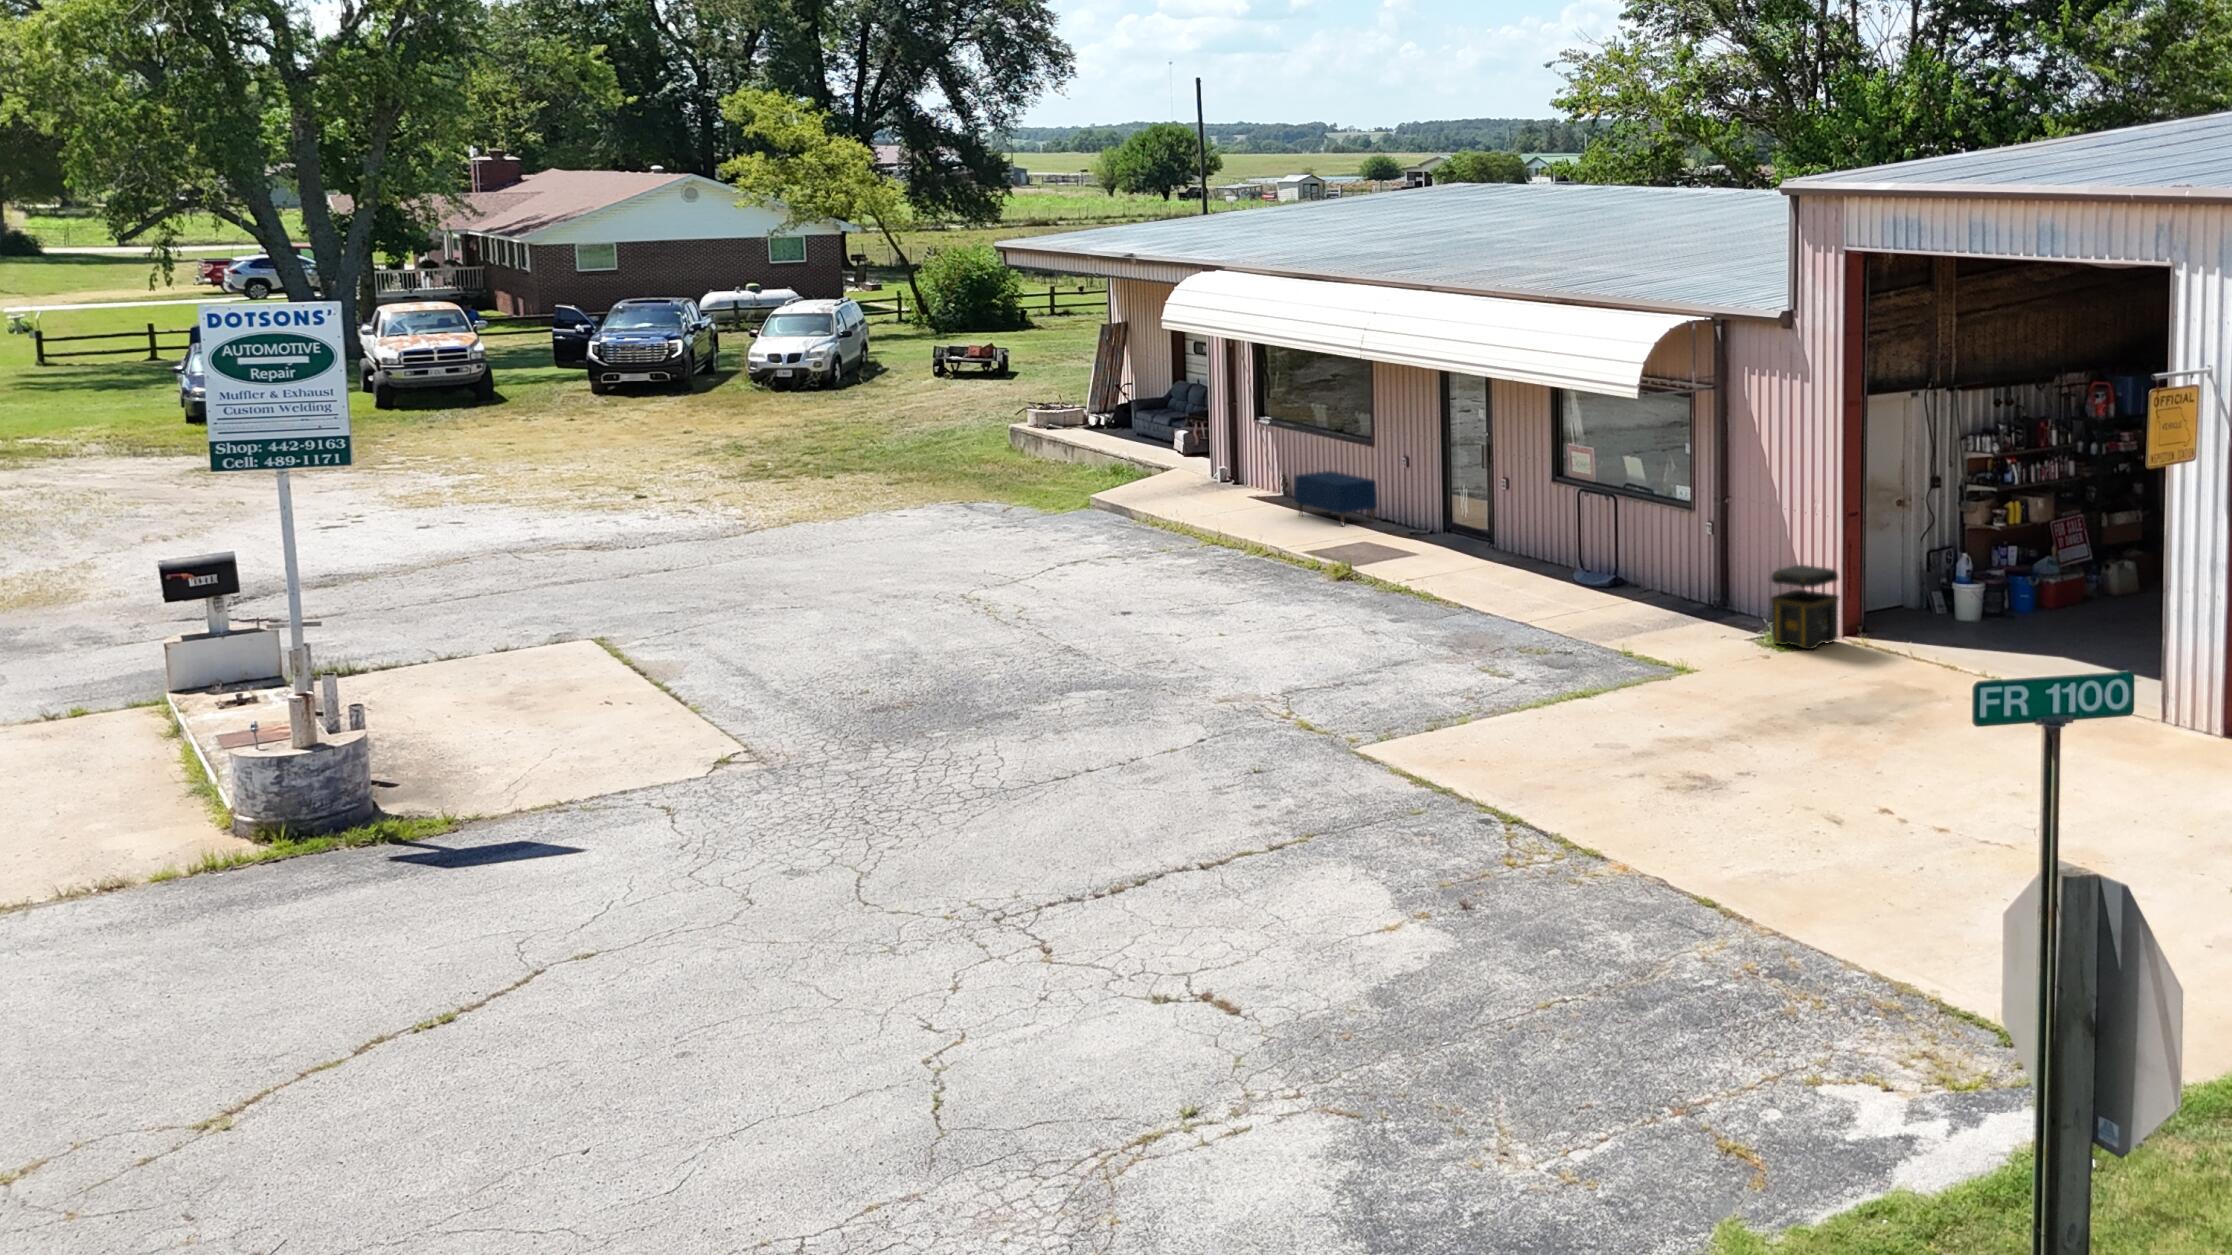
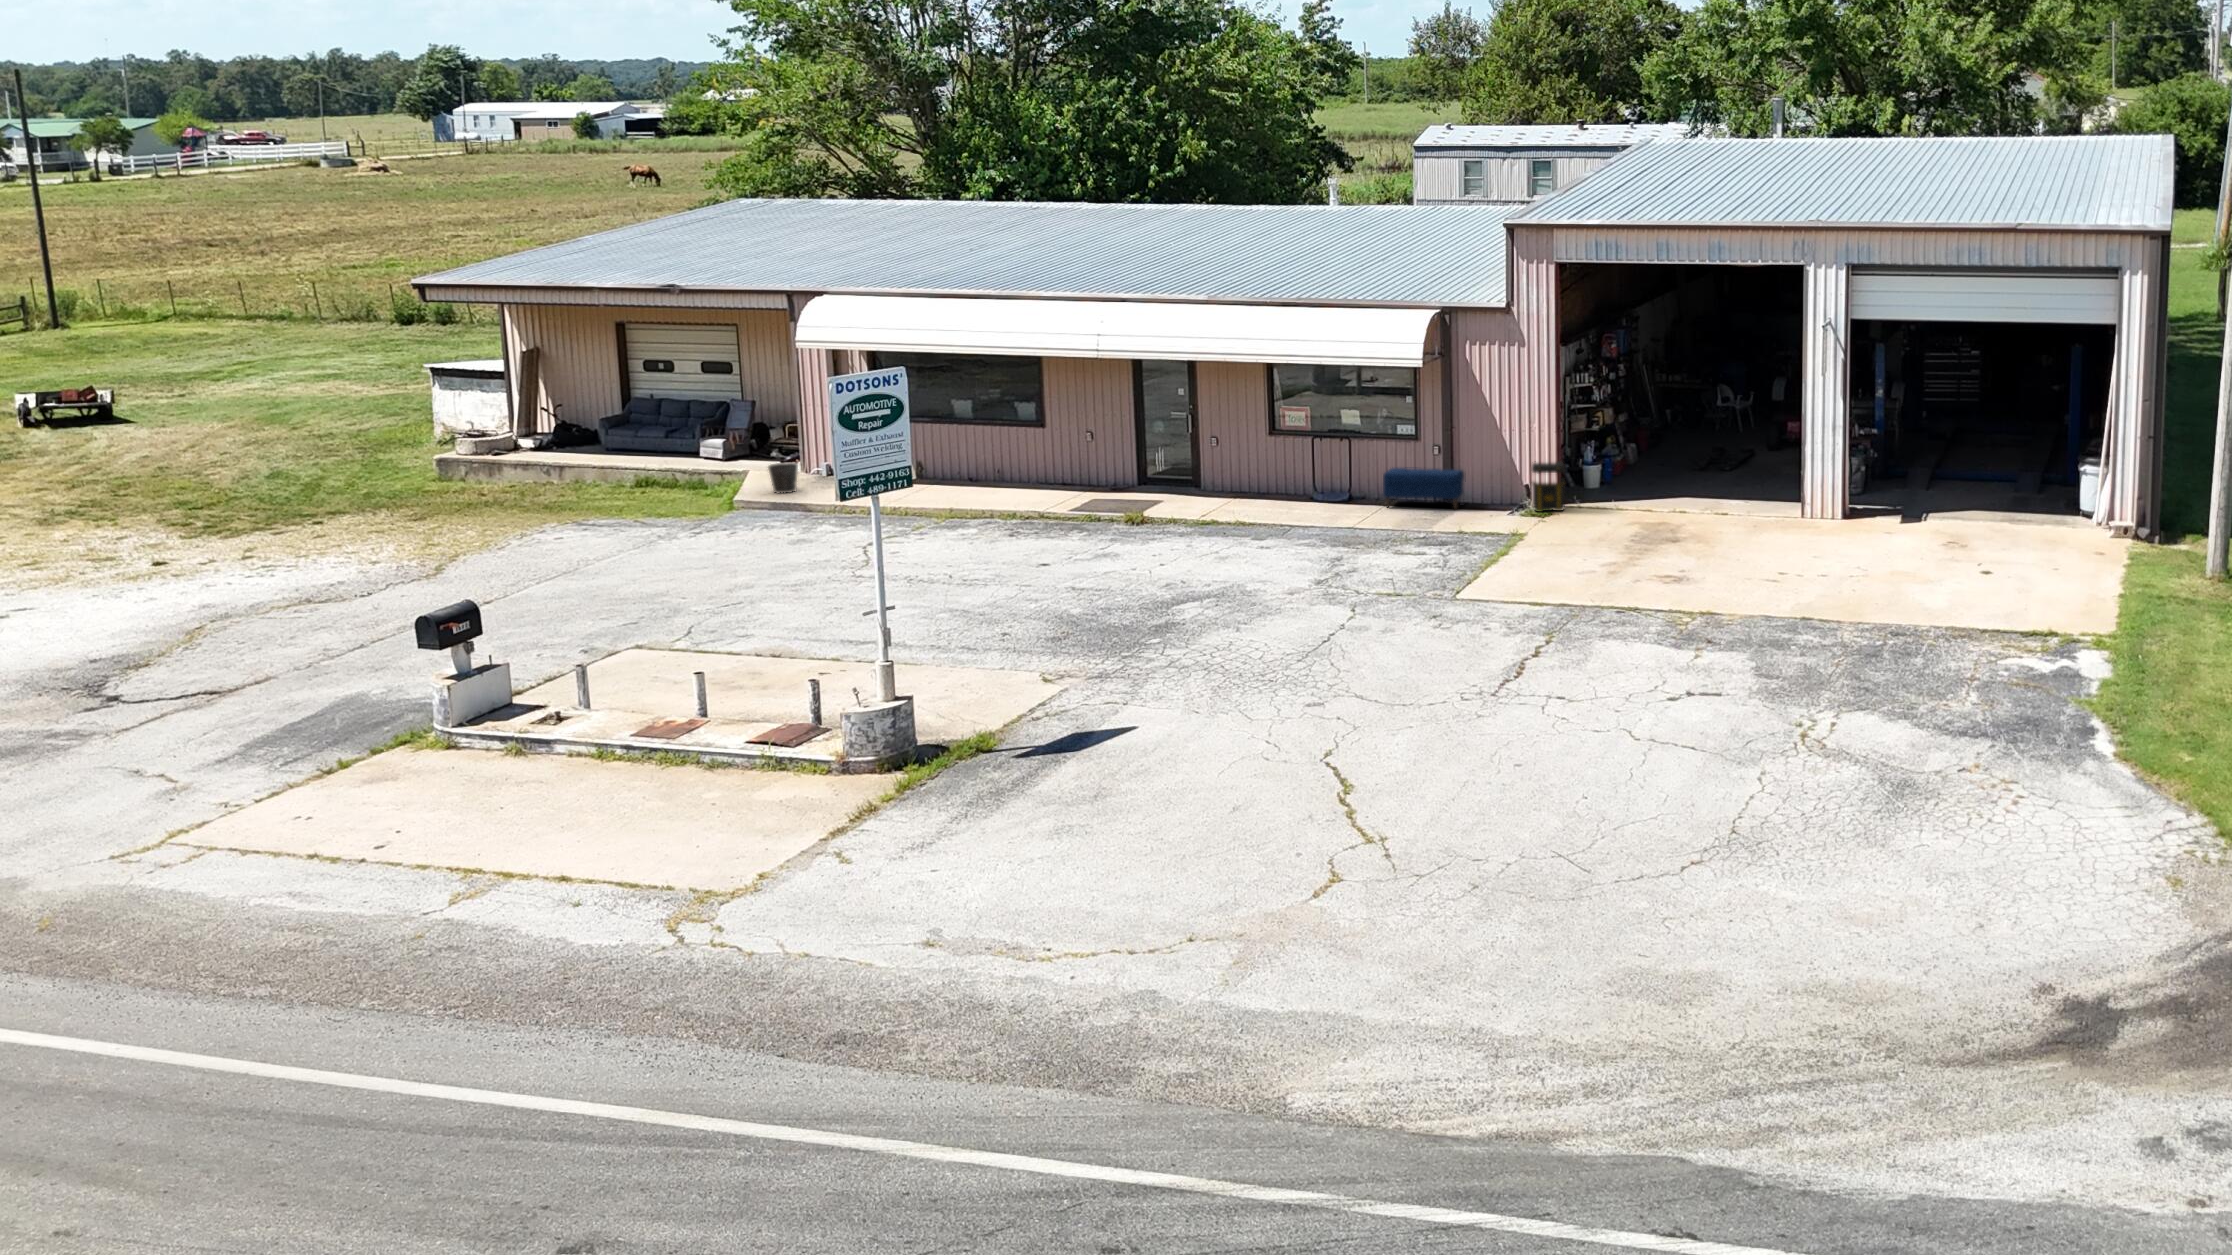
waste bin: none [1182,452,1213,486] -> present [769,463,798,493]
bench: present [1294,471,1377,525] -> present [1383,467,1464,509]

